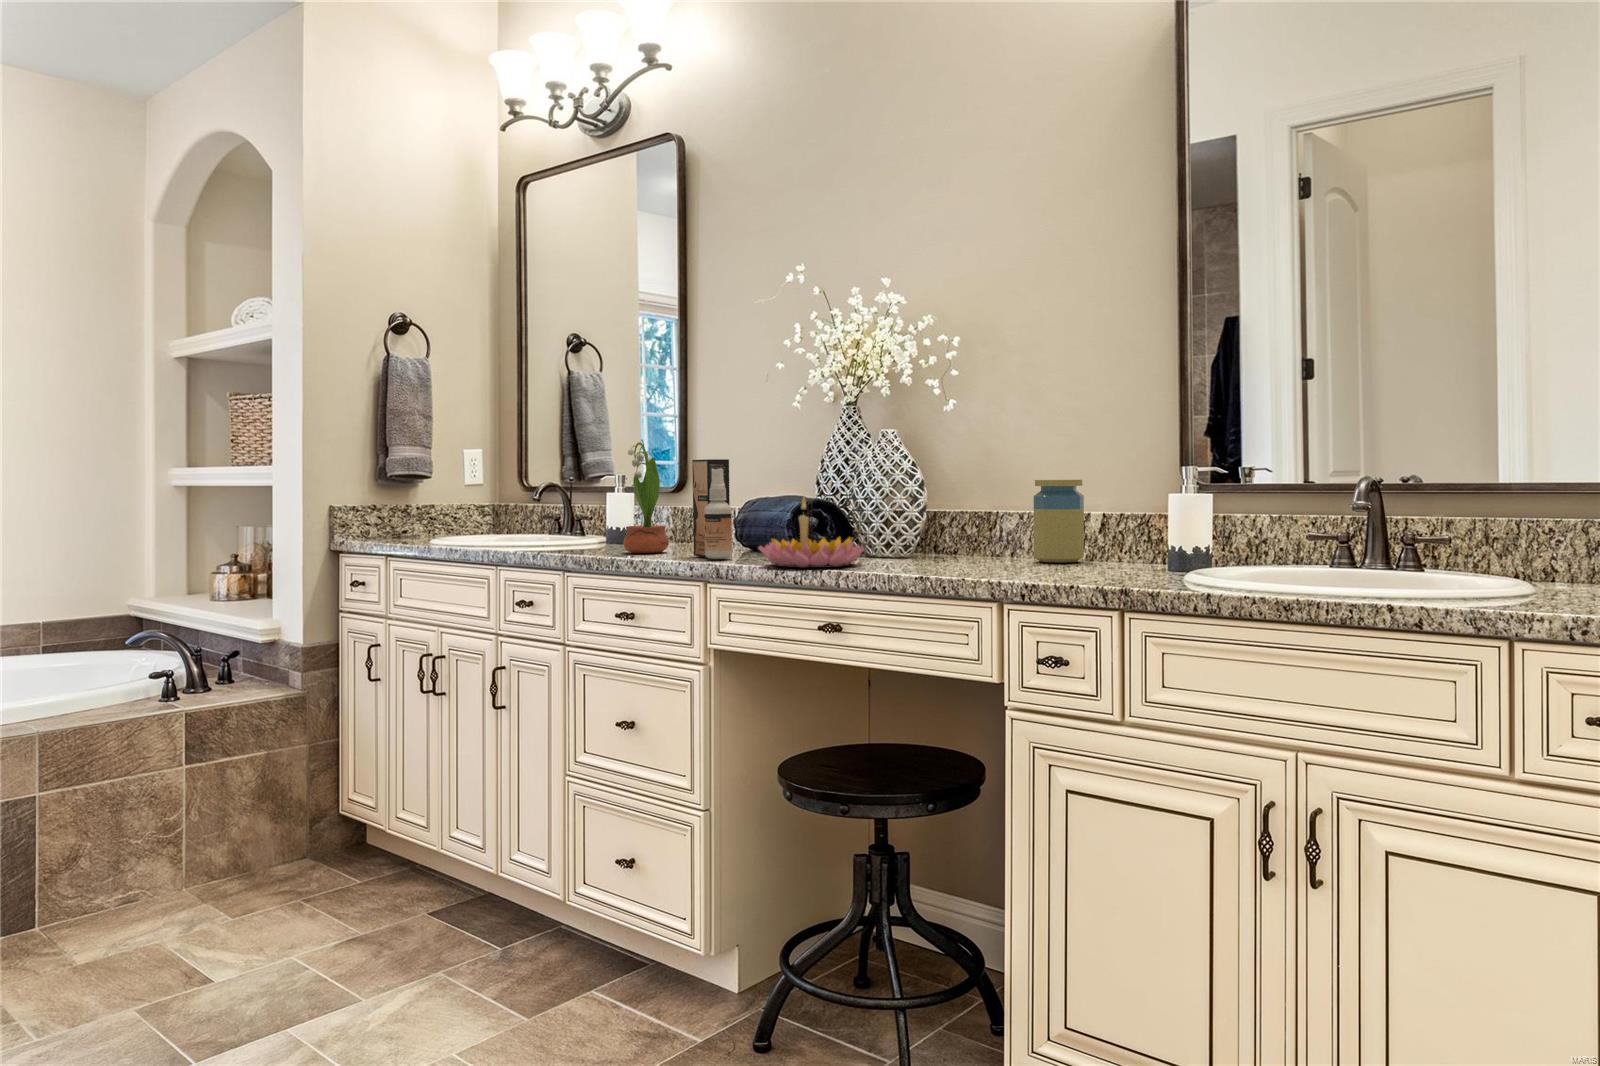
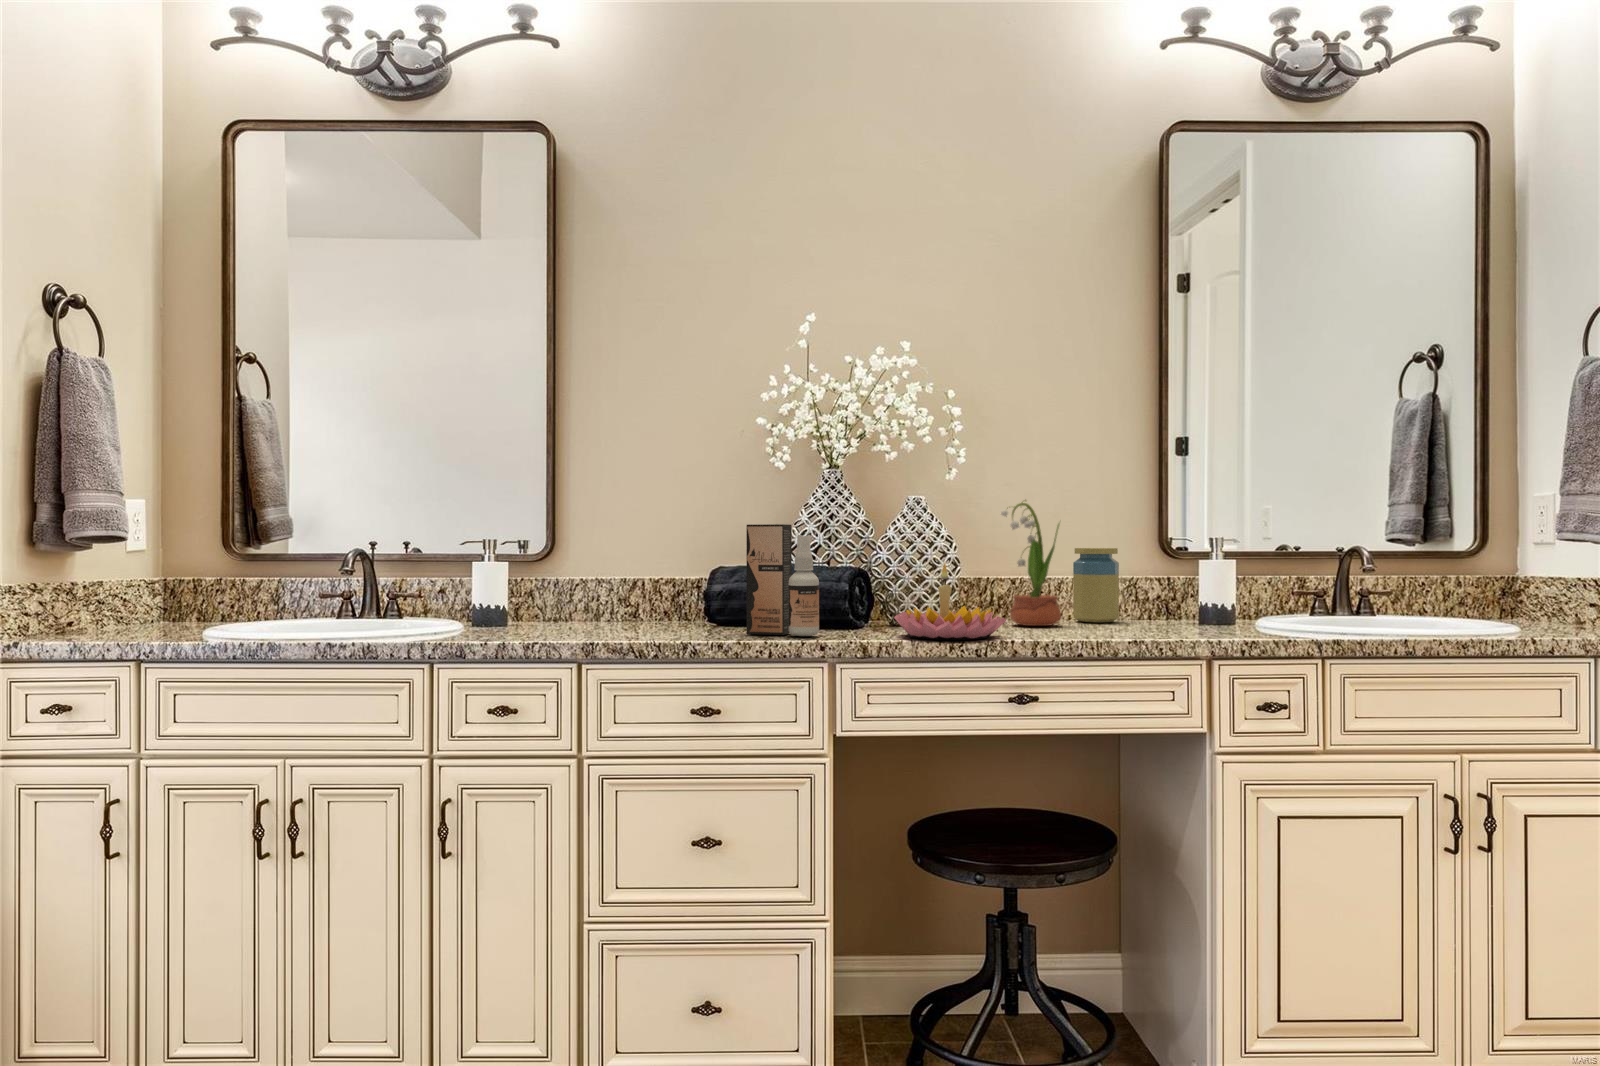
potted flower: present [623,439,669,553] -> present [1001,502,1061,626]

